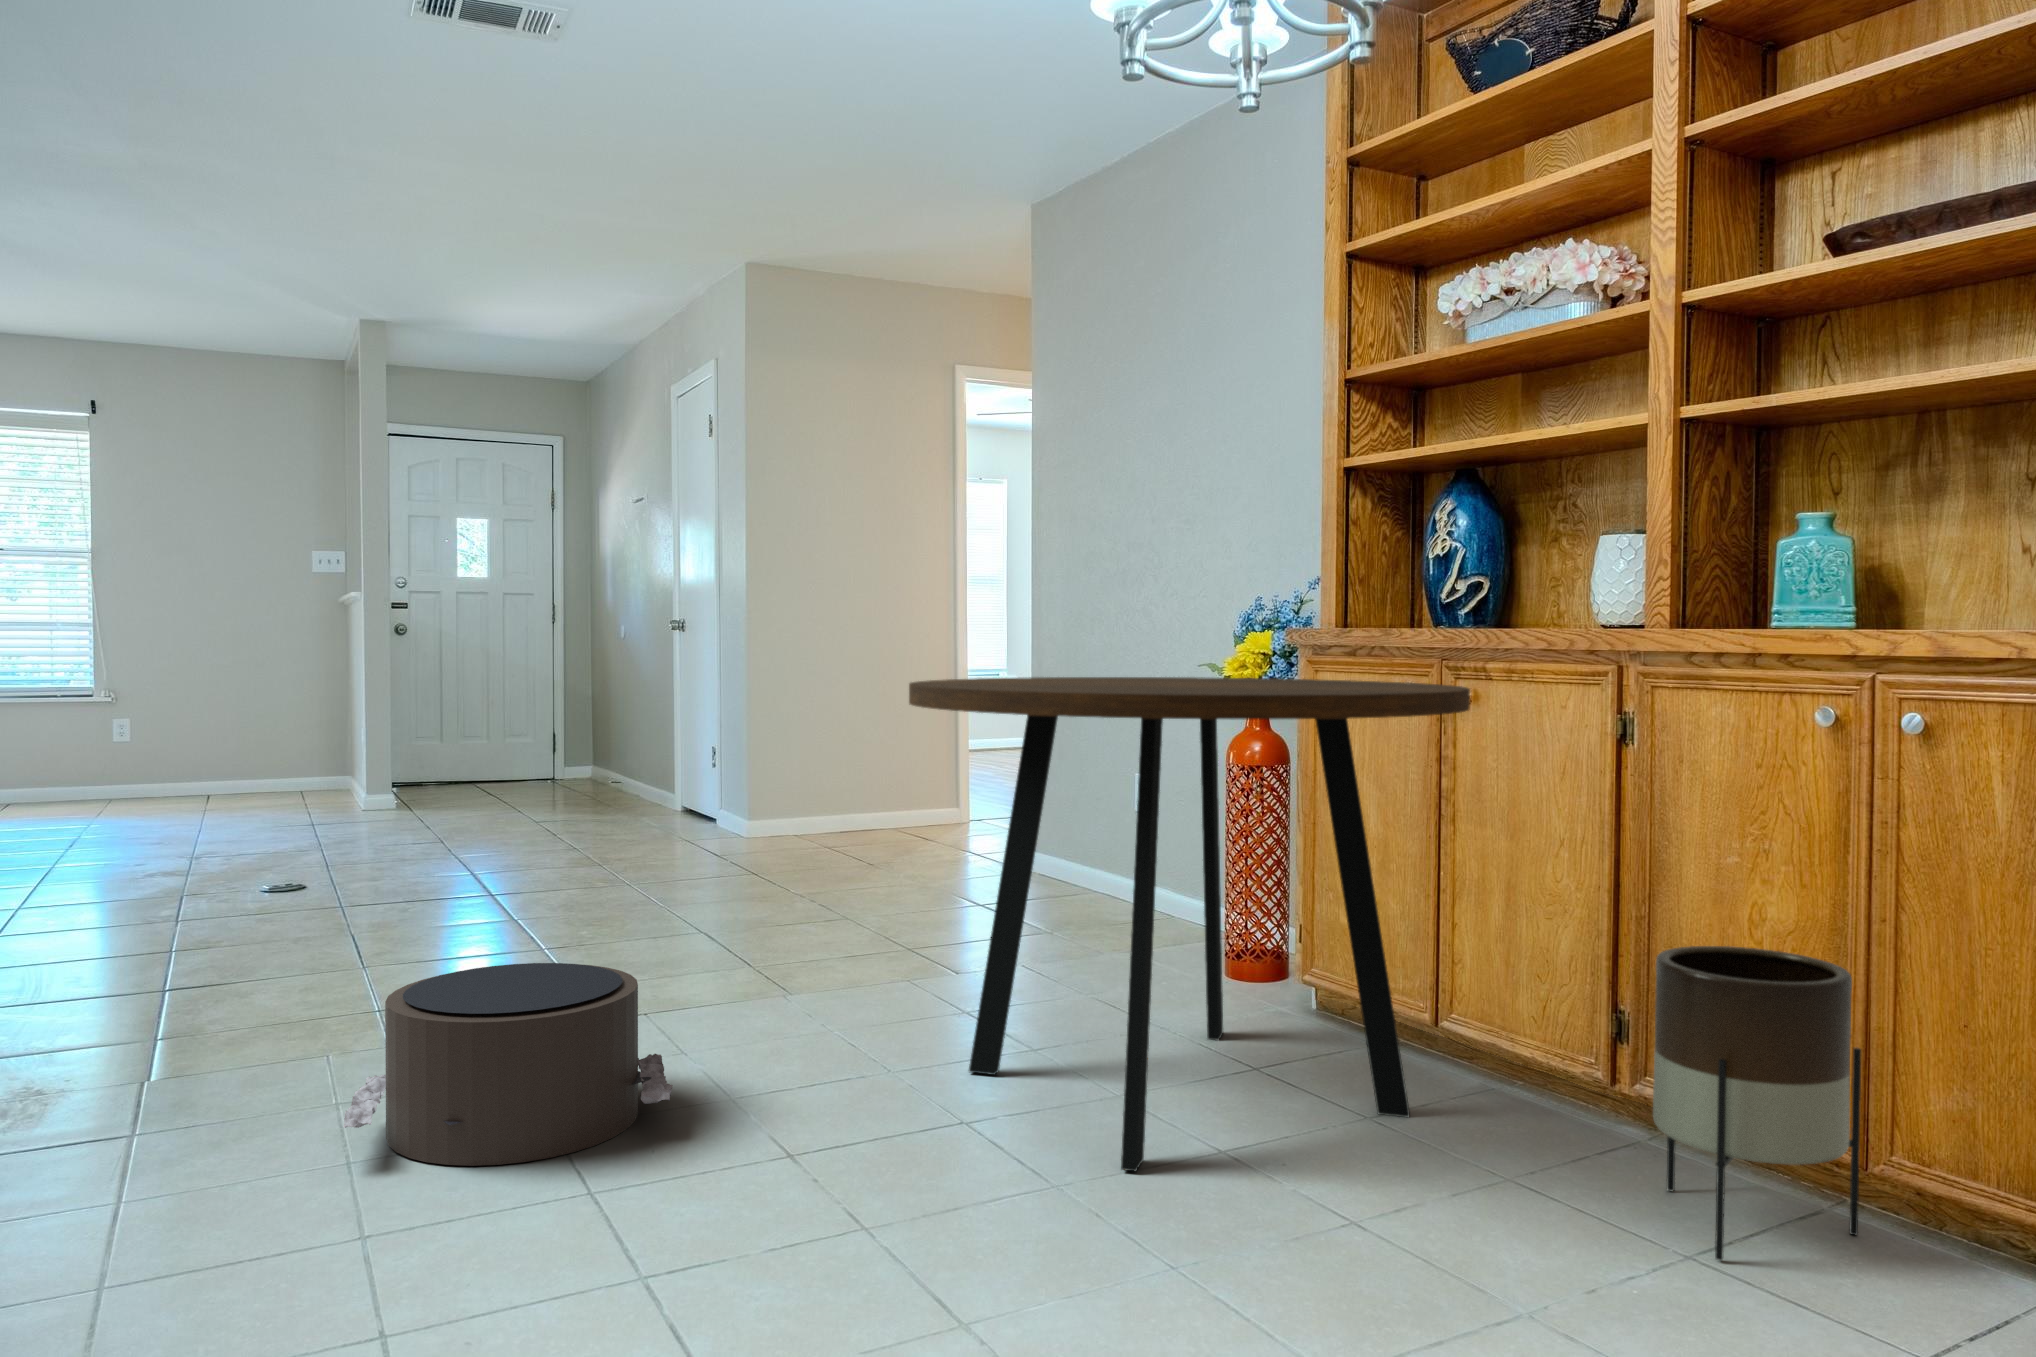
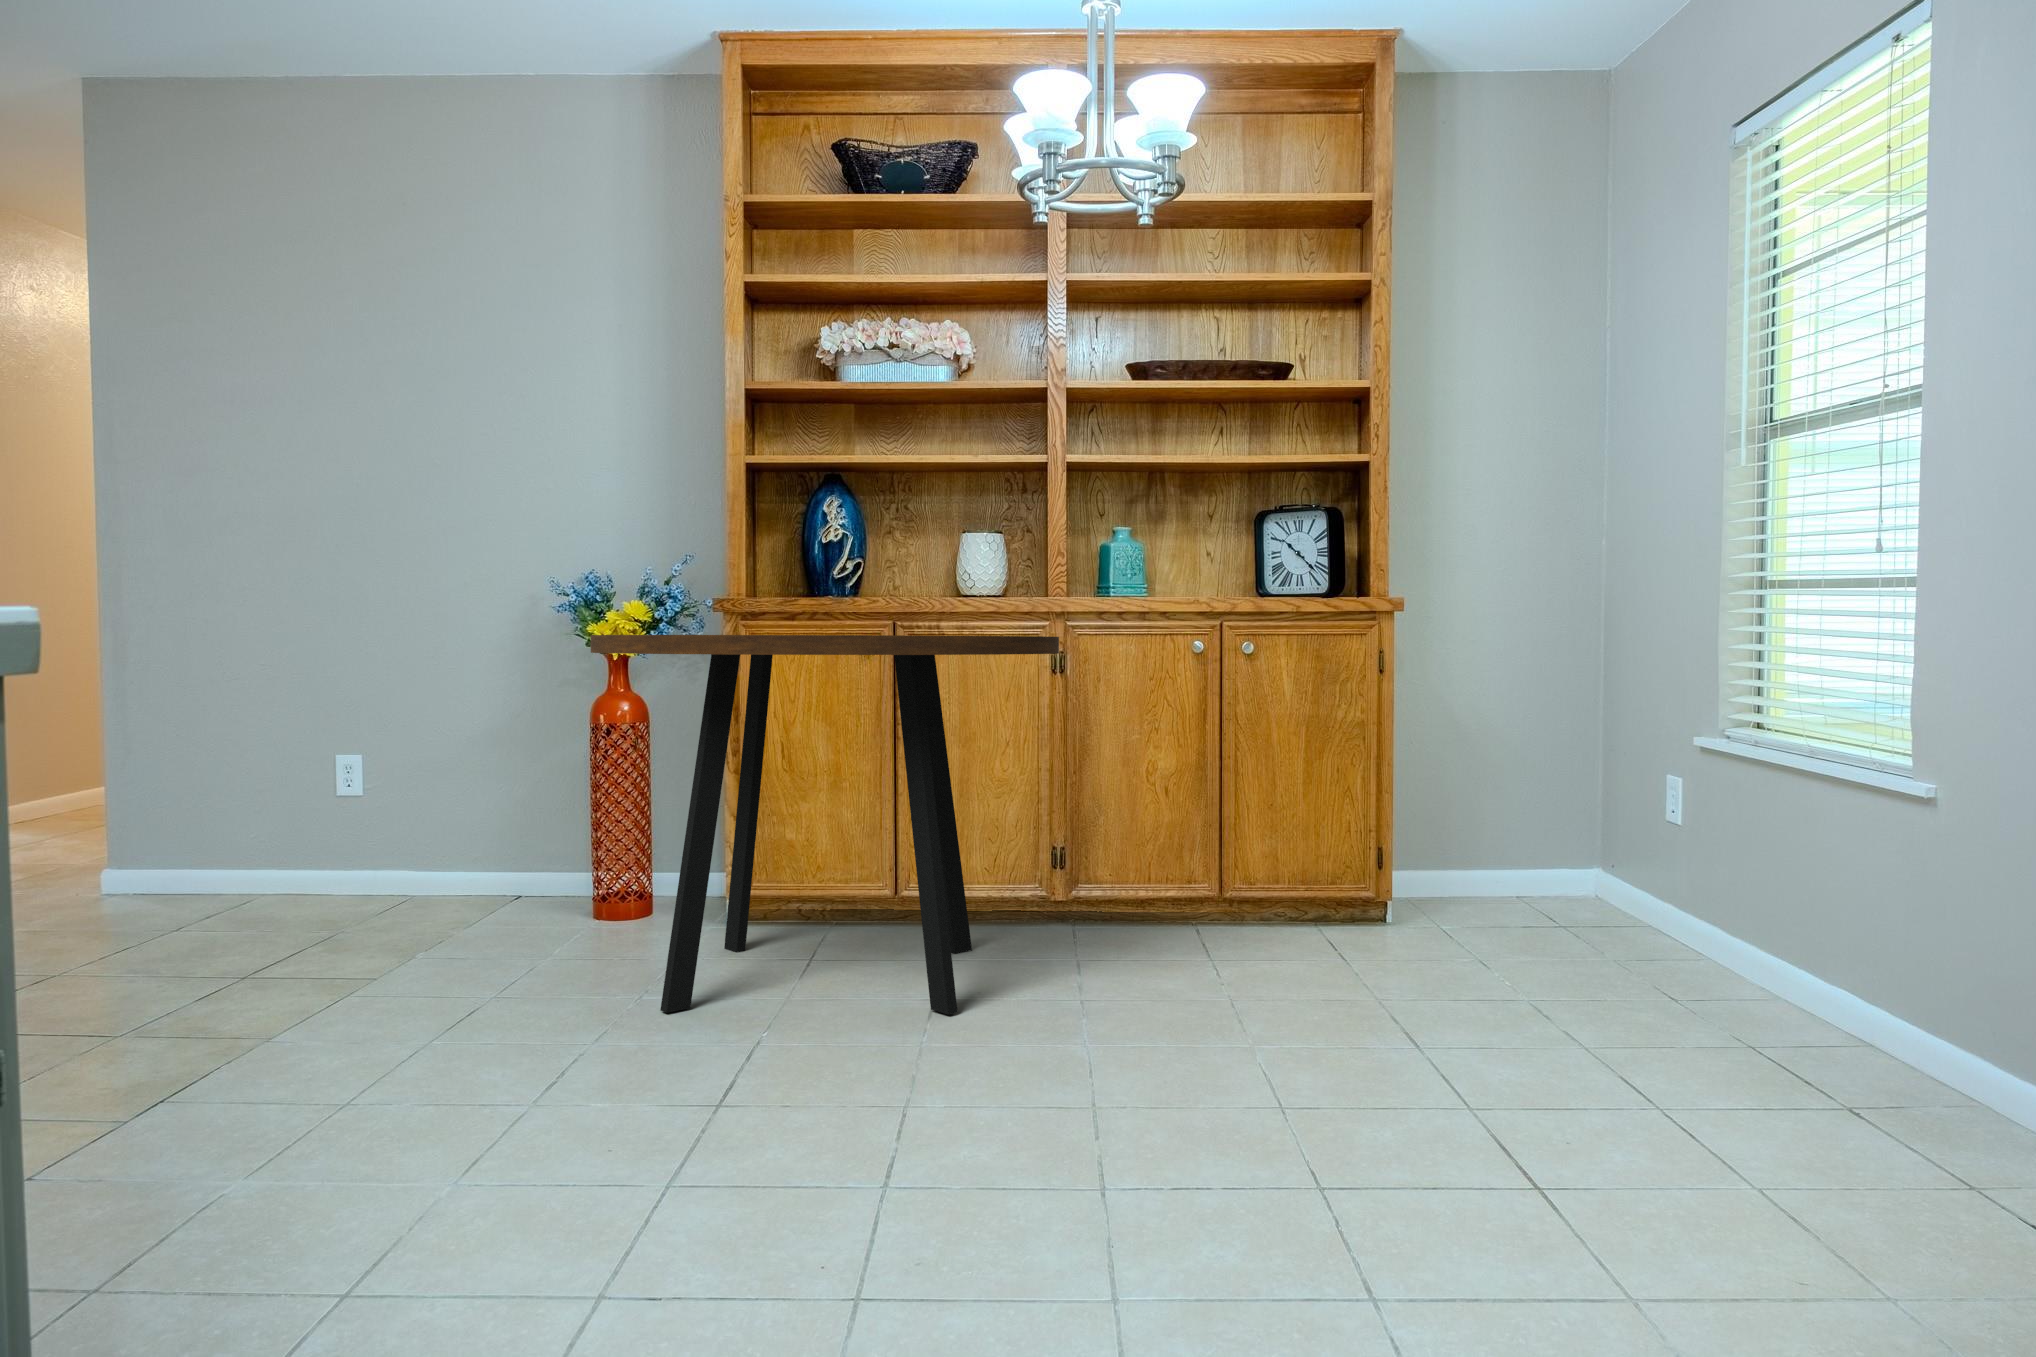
planter: present [1653,946,1862,1261] -> none [1148,785,1259,954]
pouf: present [344,963,673,1166] -> none [247,975,620,1232]

